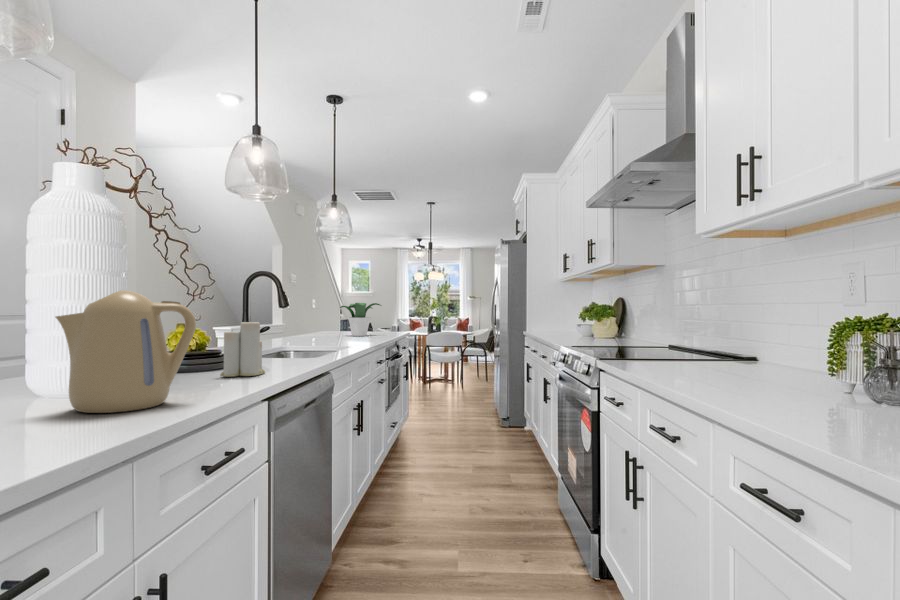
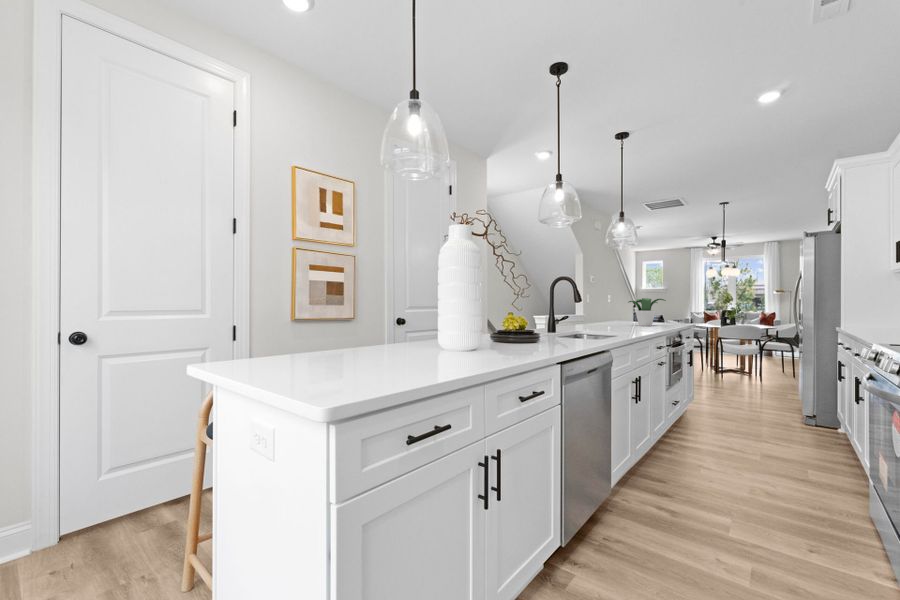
kettle: present [55,290,196,413] -> none [448,292,516,360]
candle: present [220,322,265,377] -> none [533,307,562,348]

